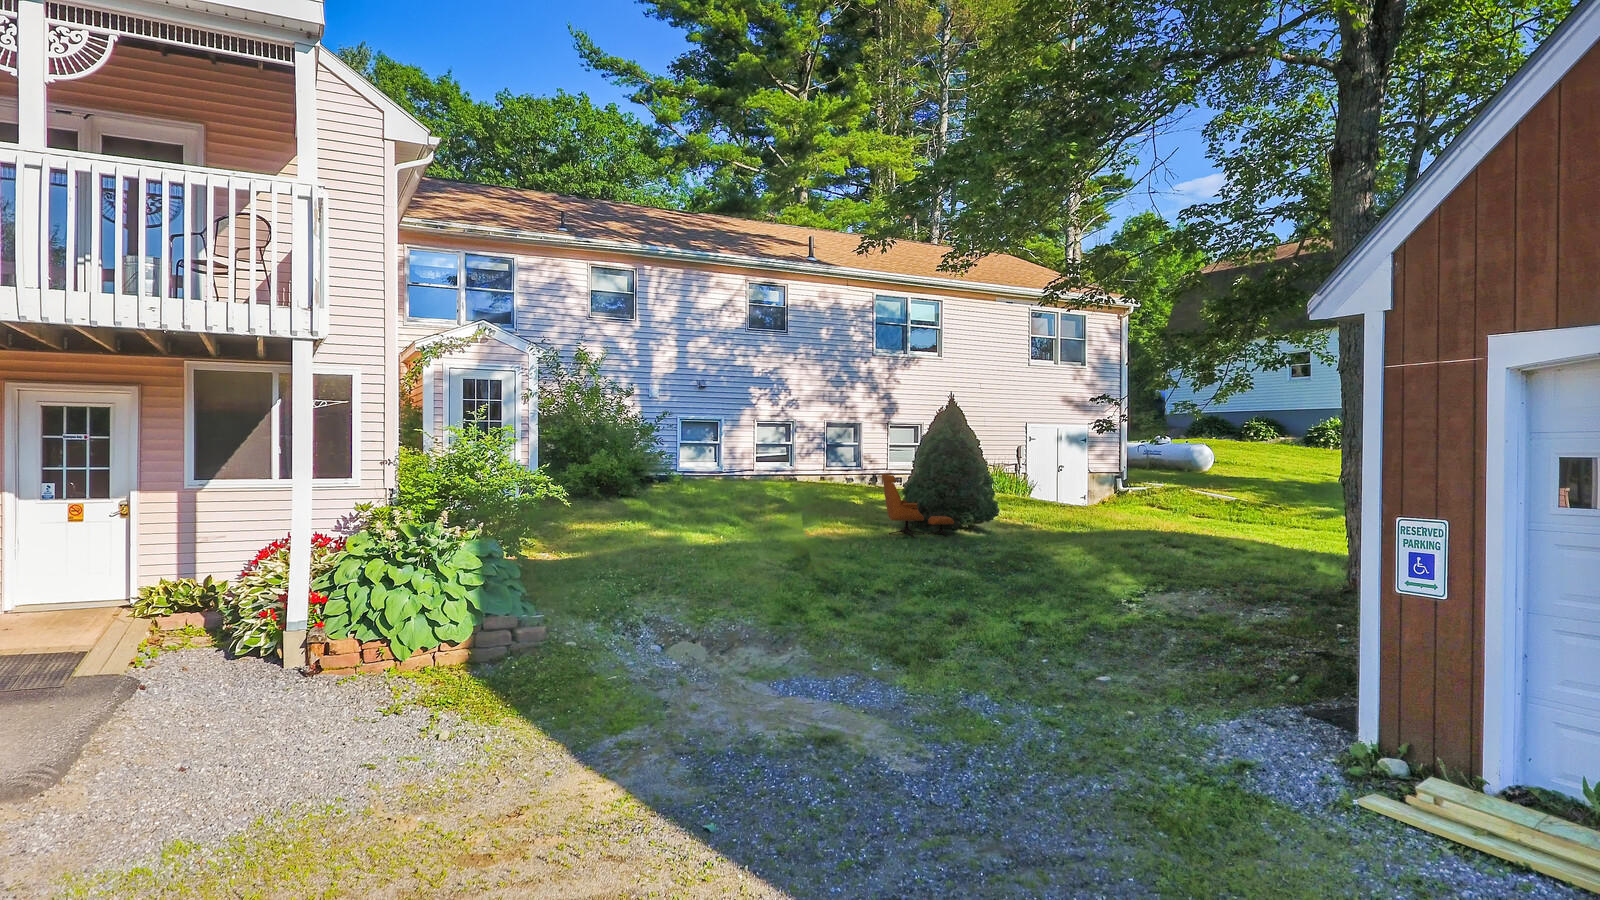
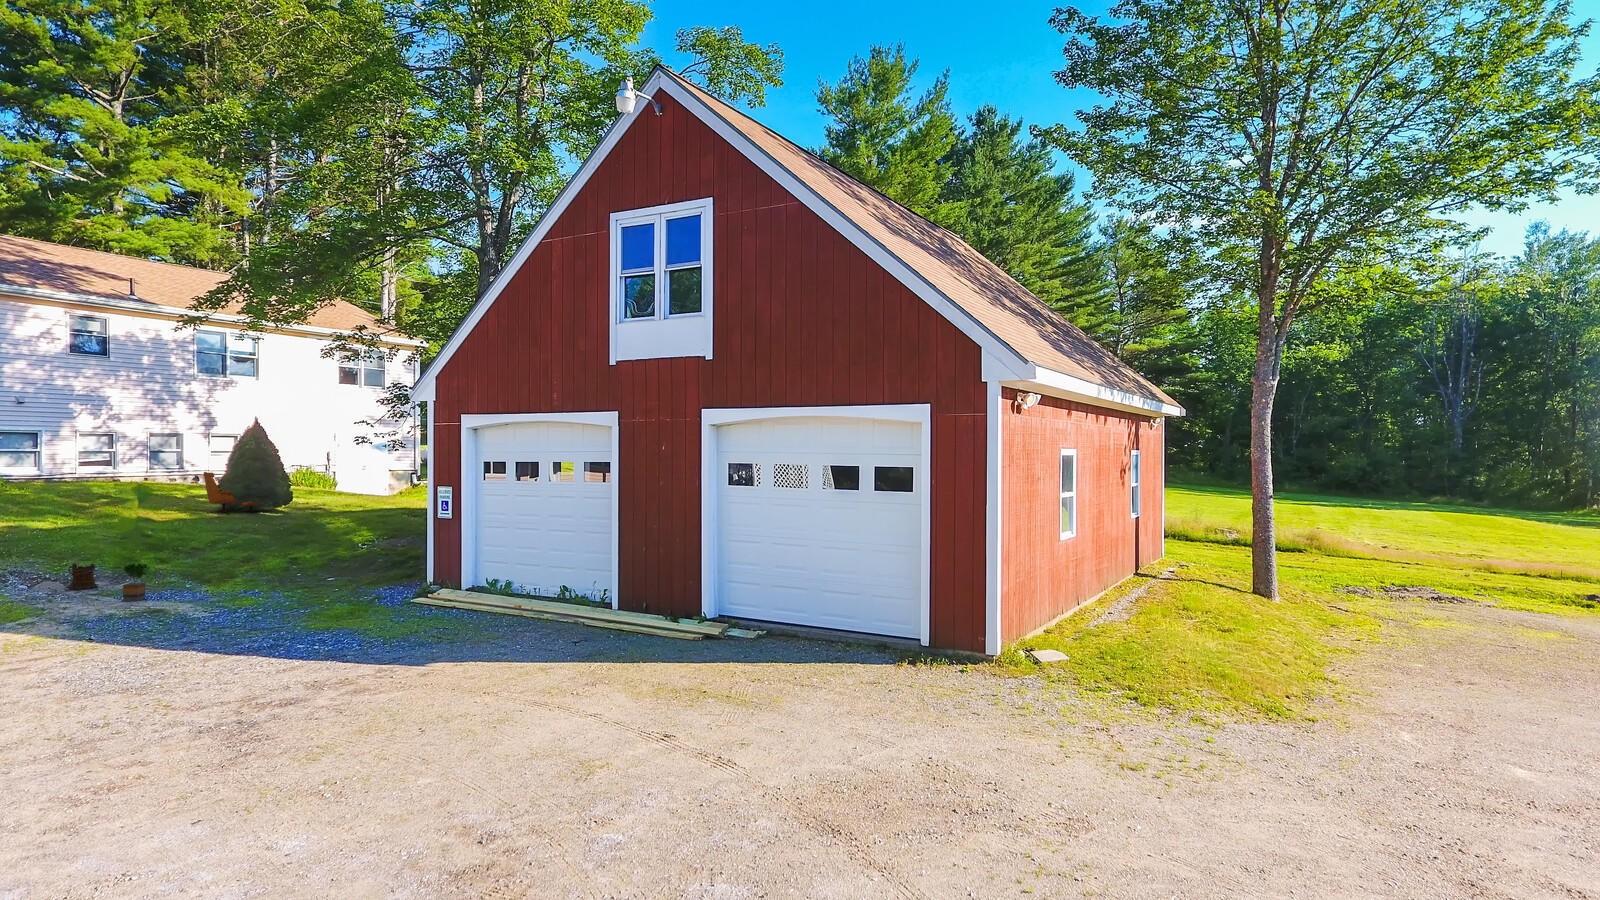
bucket: none [635,681,687,747] -> present [68,563,98,590]
potted tree: none [693,743,760,861] -> present [123,563,150,601]

